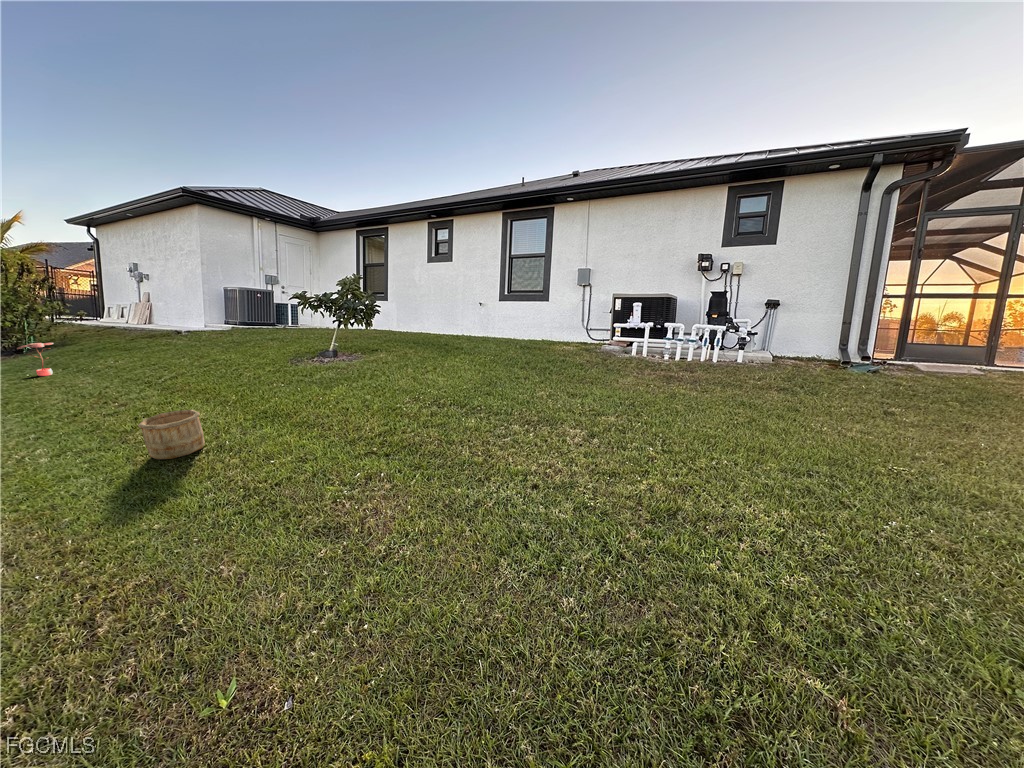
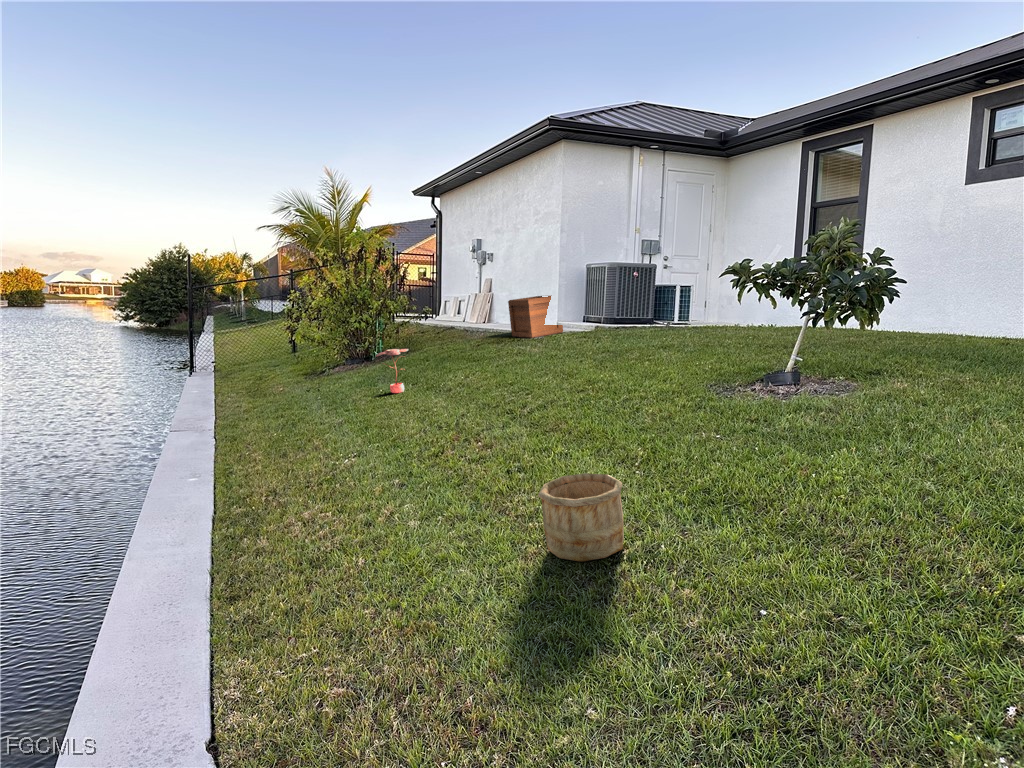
wooden crate: none [161,307,210,335] -> present [508,295,563,338]

